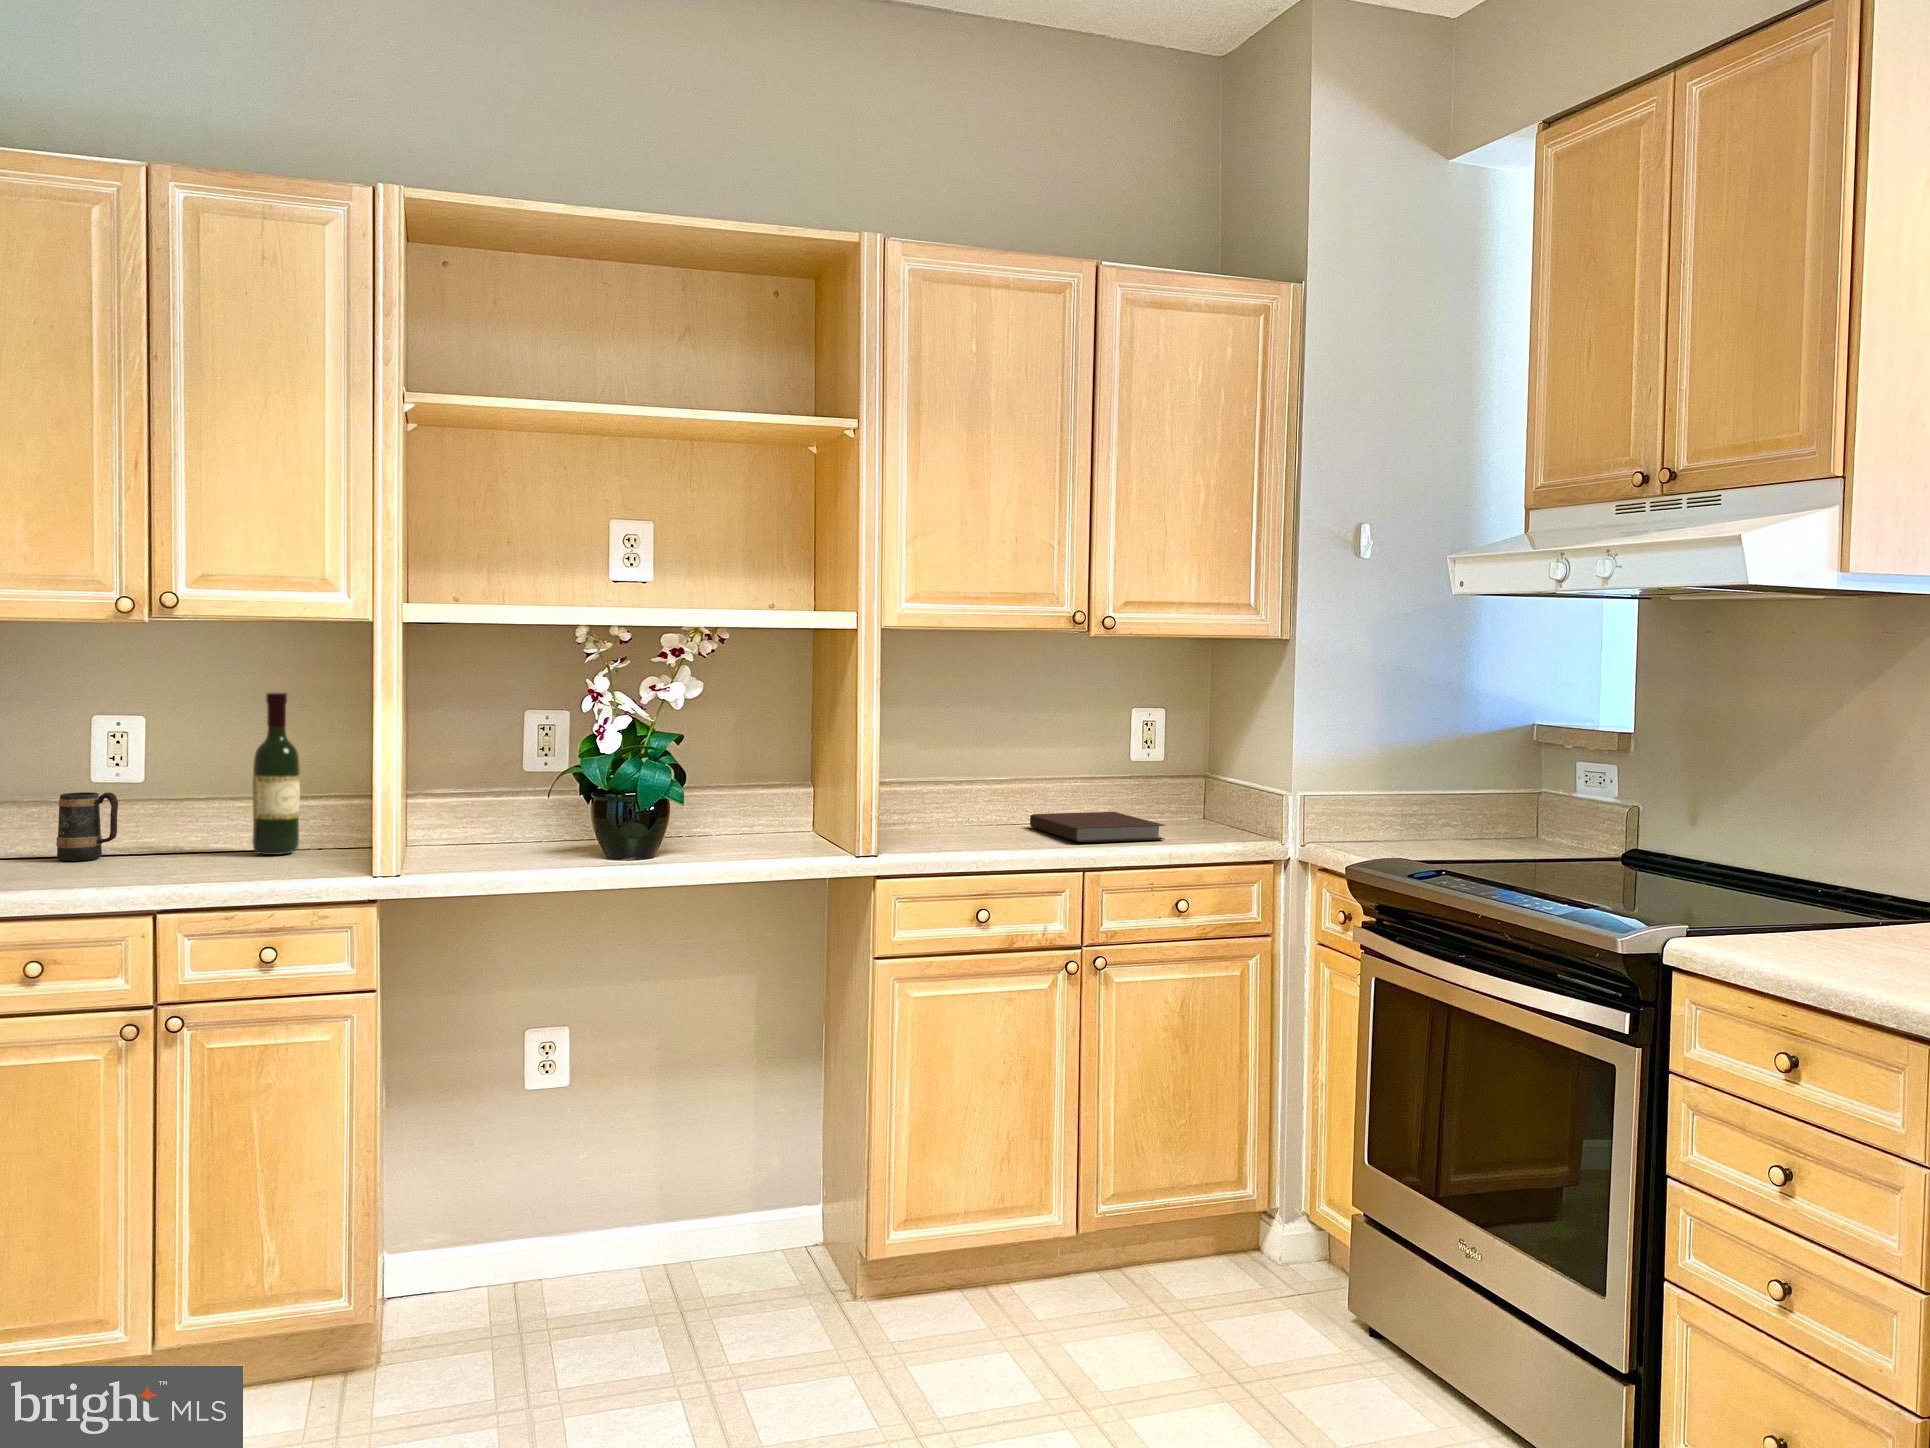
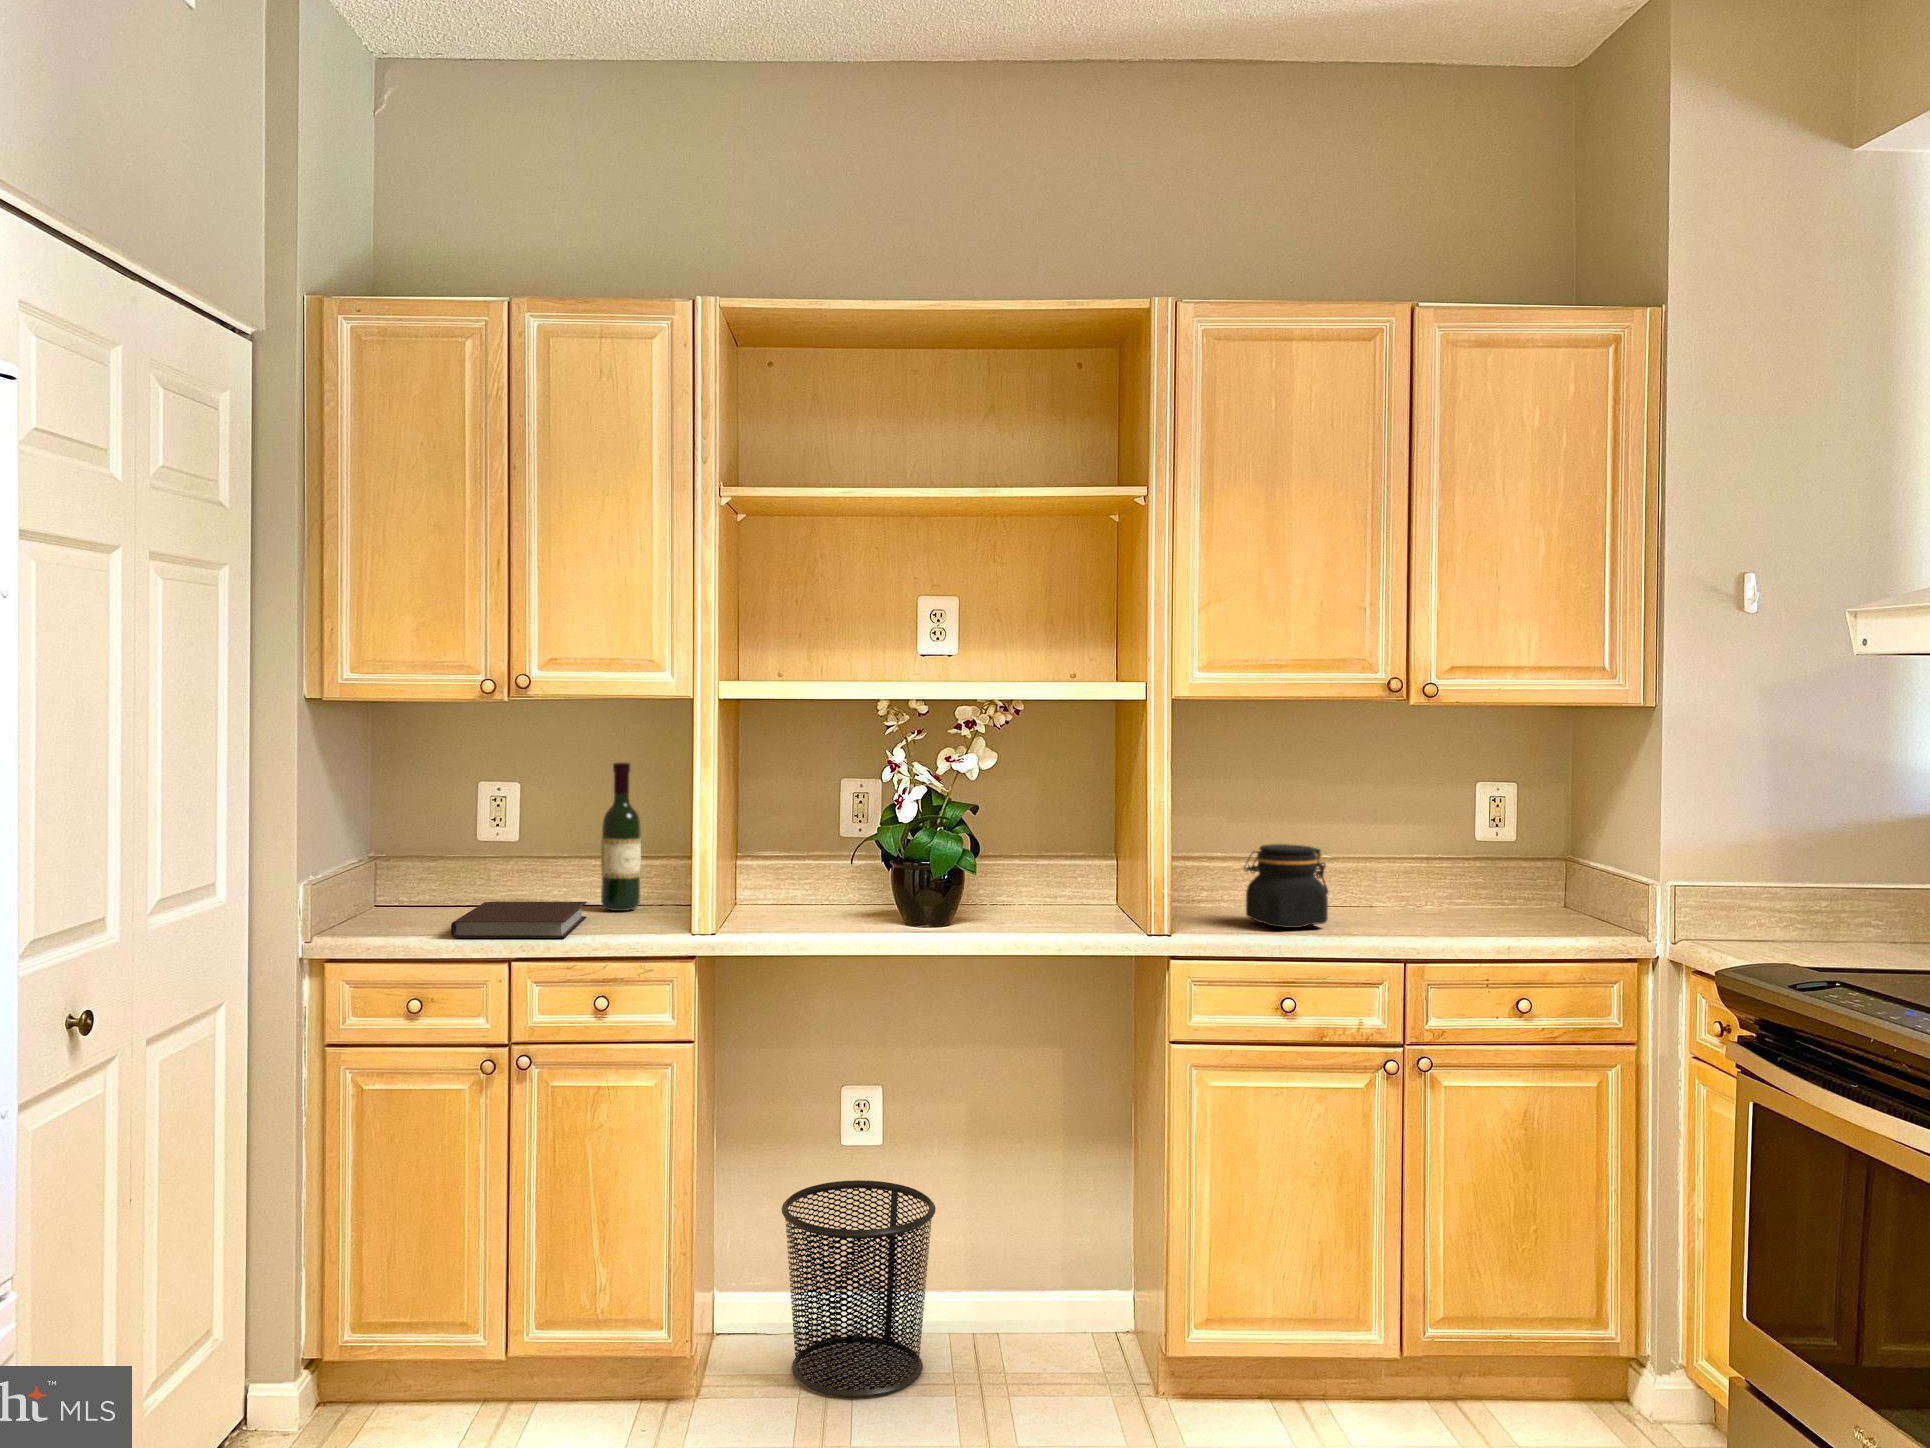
jar: none [938,768,1015,846] -> present [1244,844,1328,928]
mug: present [56,792,118,861] -> none [446,850,493,910]
notebook: present [1030,812,1165,842] -> present [451,902,587,938]
waste bin: none [468,1122,634,1342] -> present [781,1180,936,1398]

